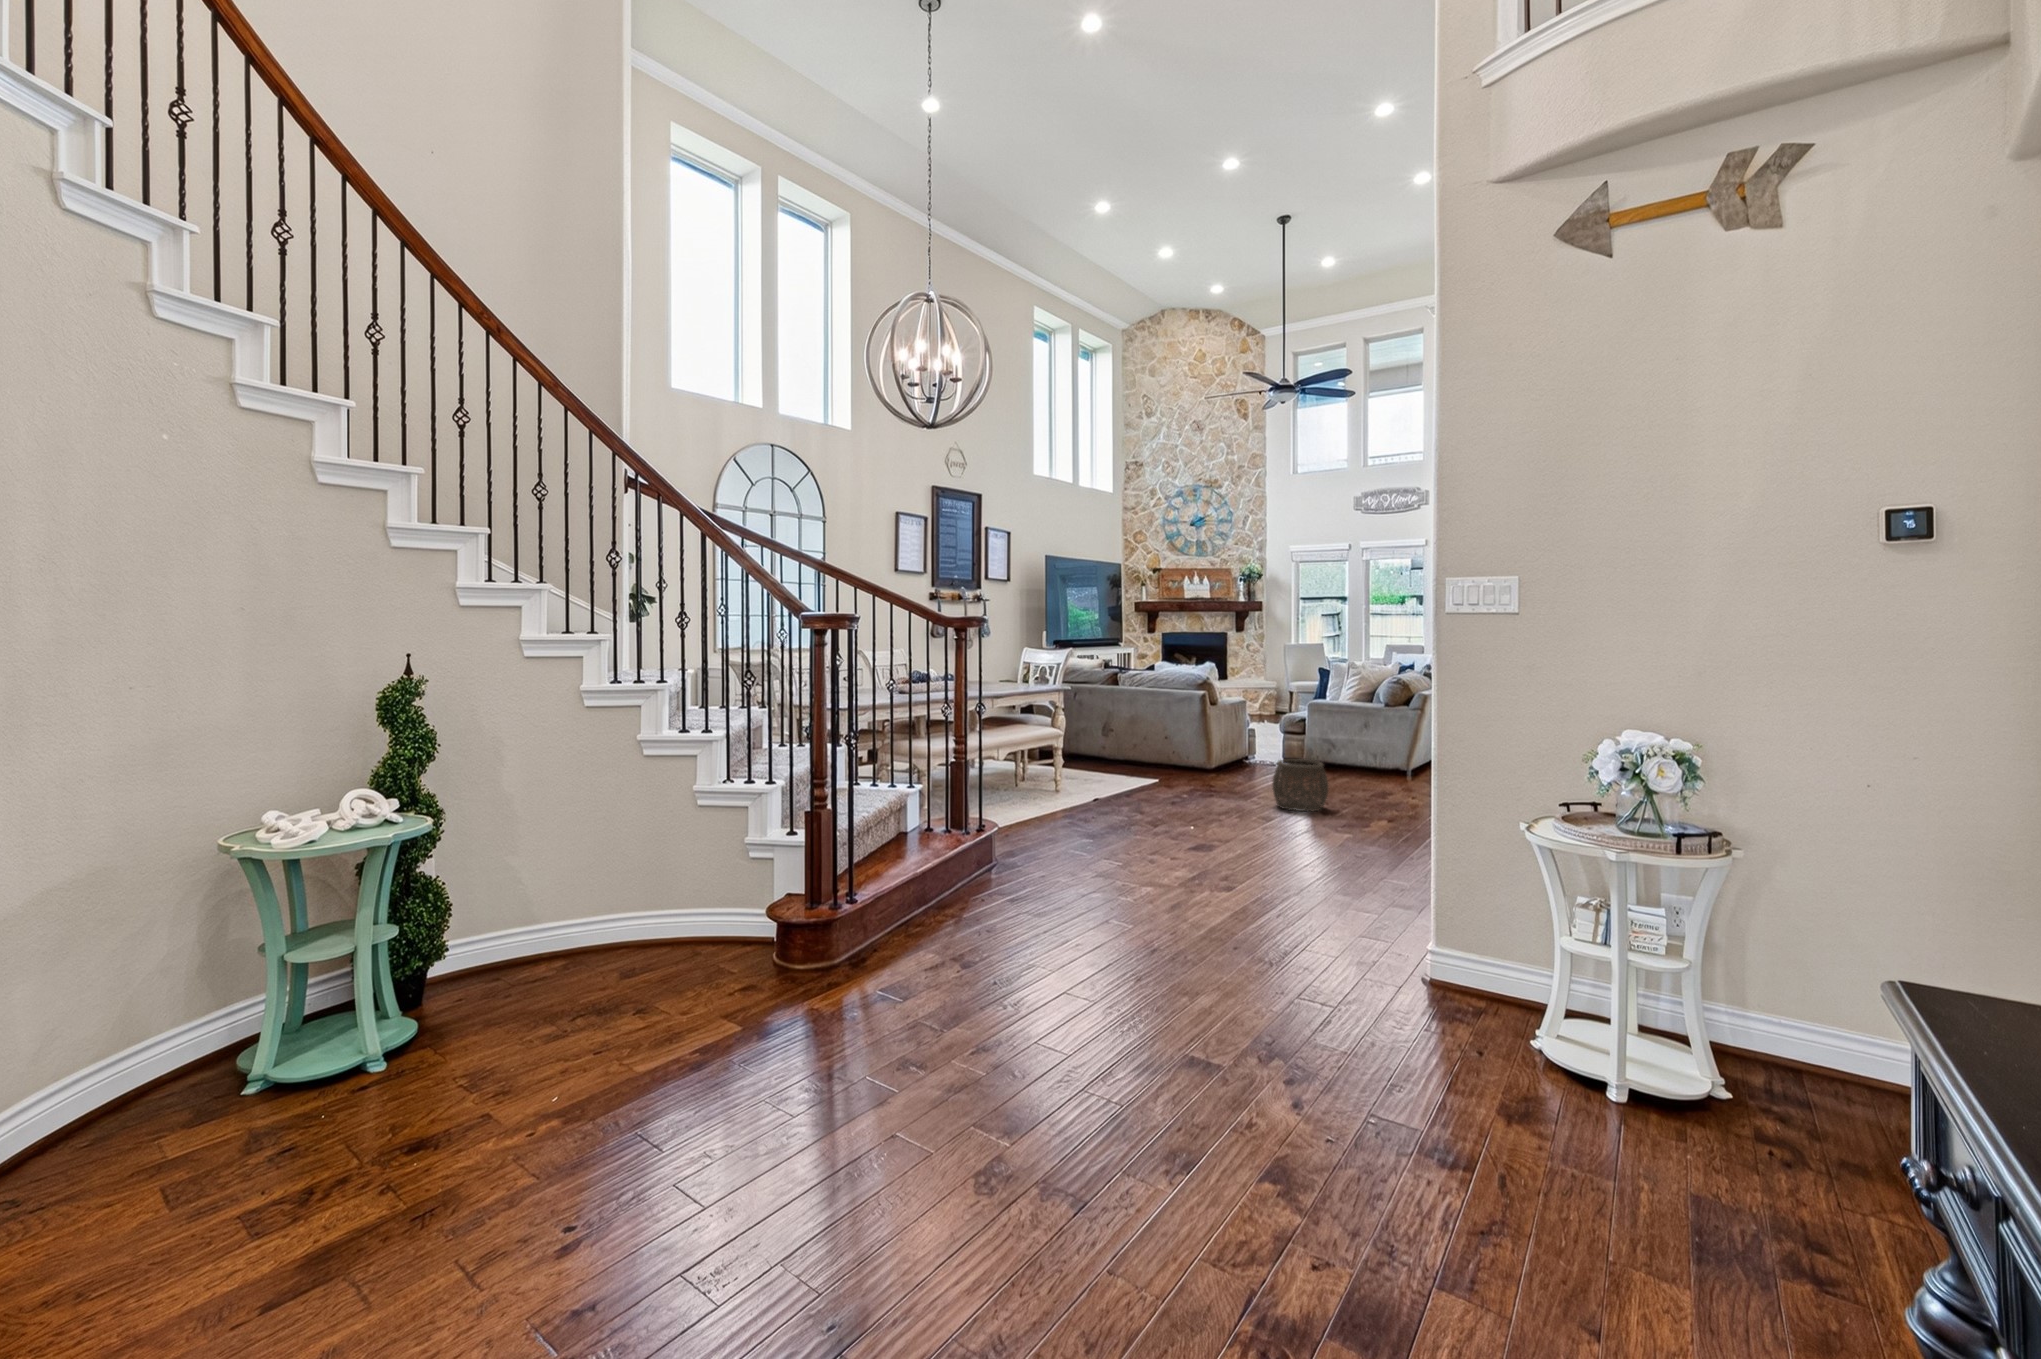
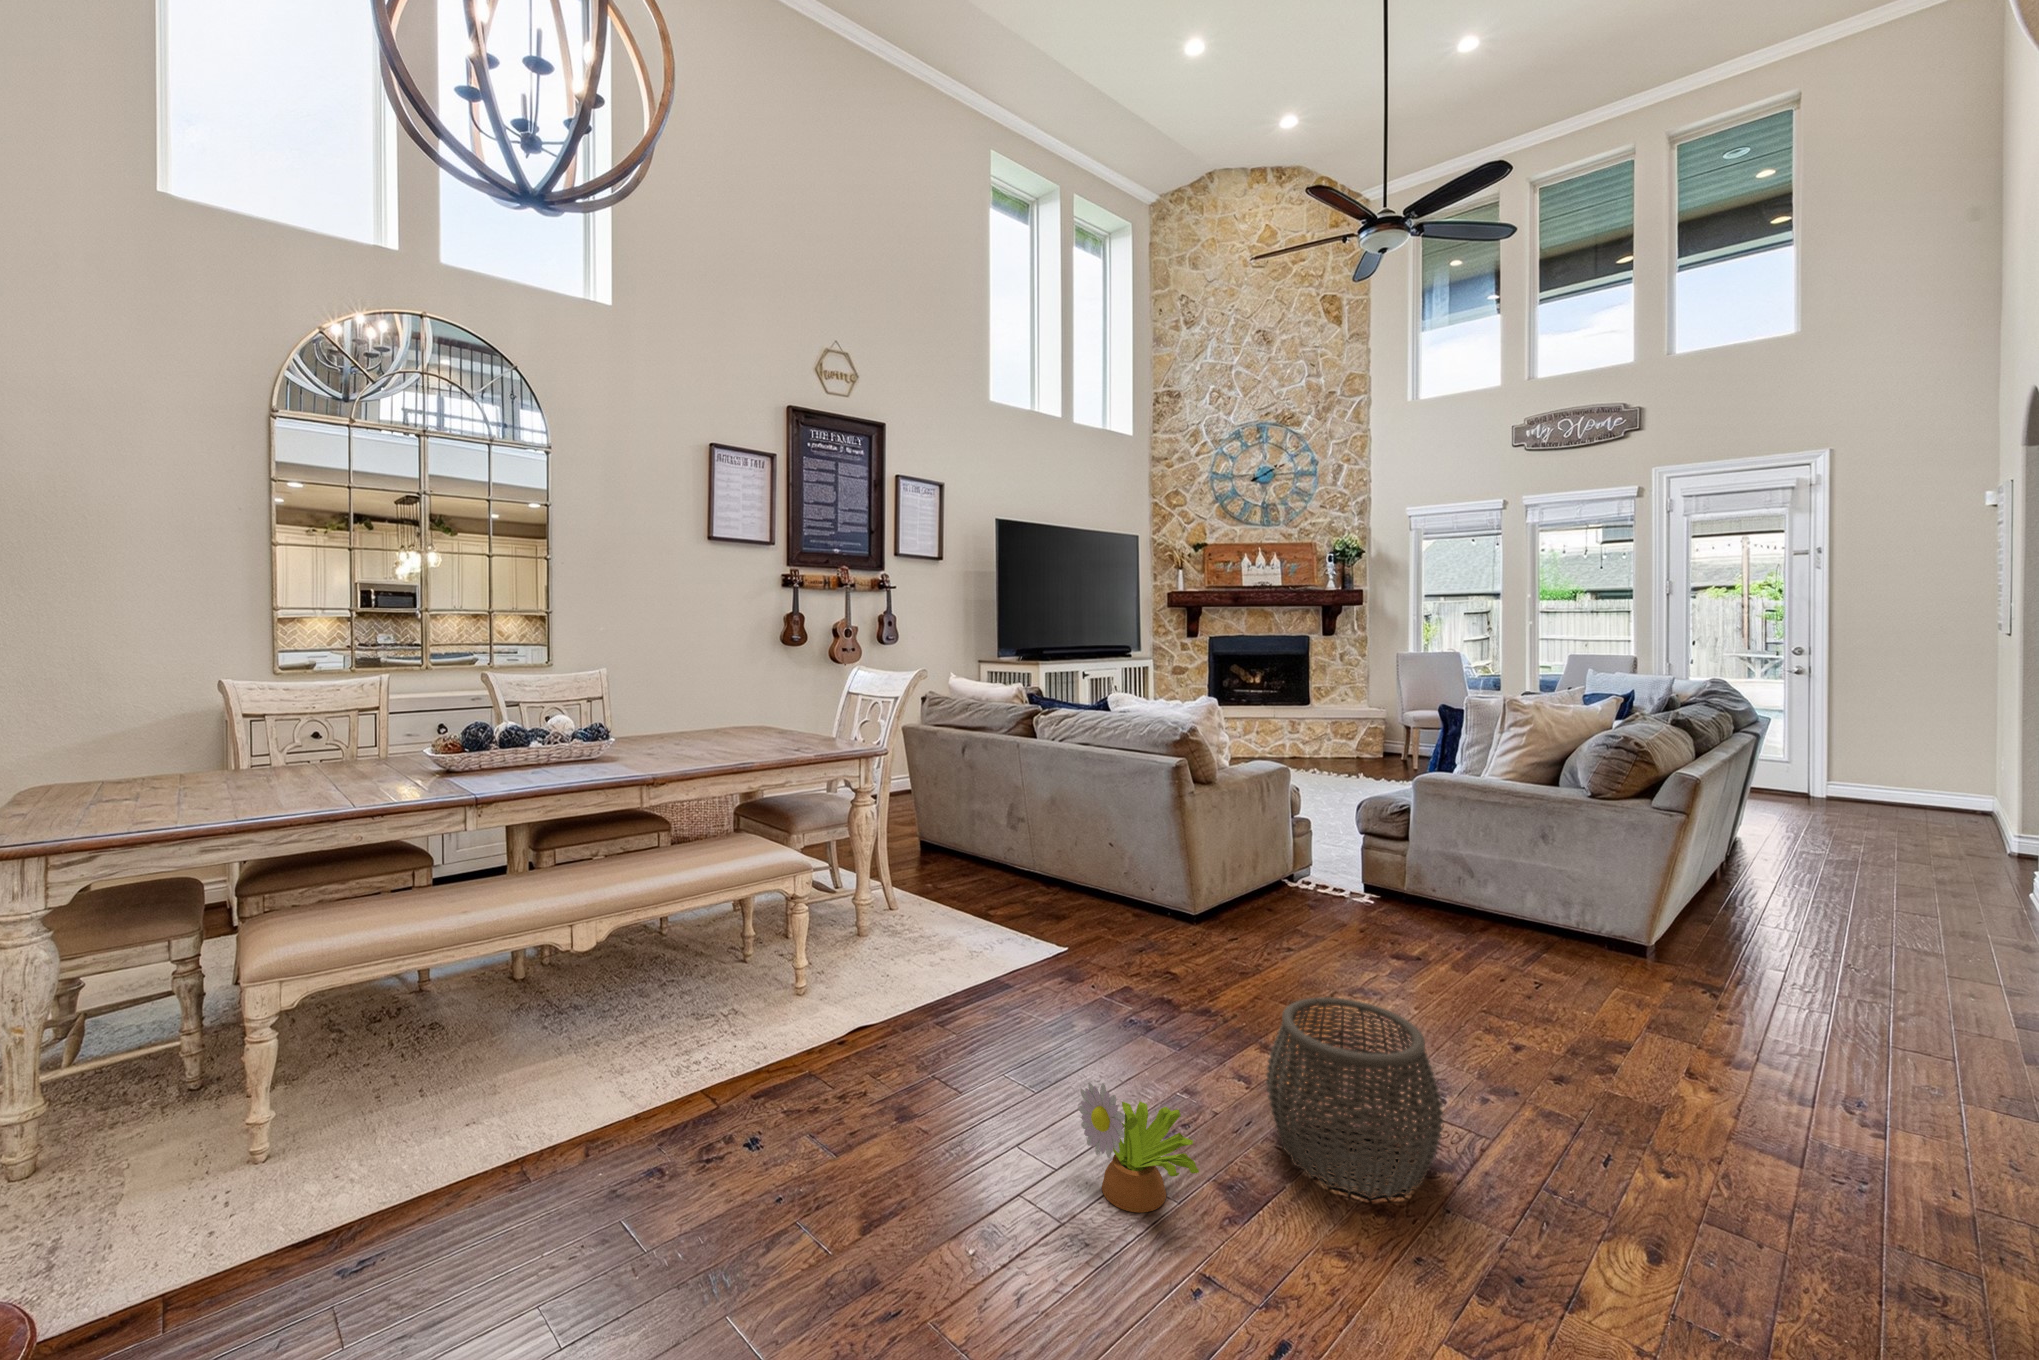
decorative plant: none [1215,776,1260,817] -> present [1078,1083,1199,1213]

